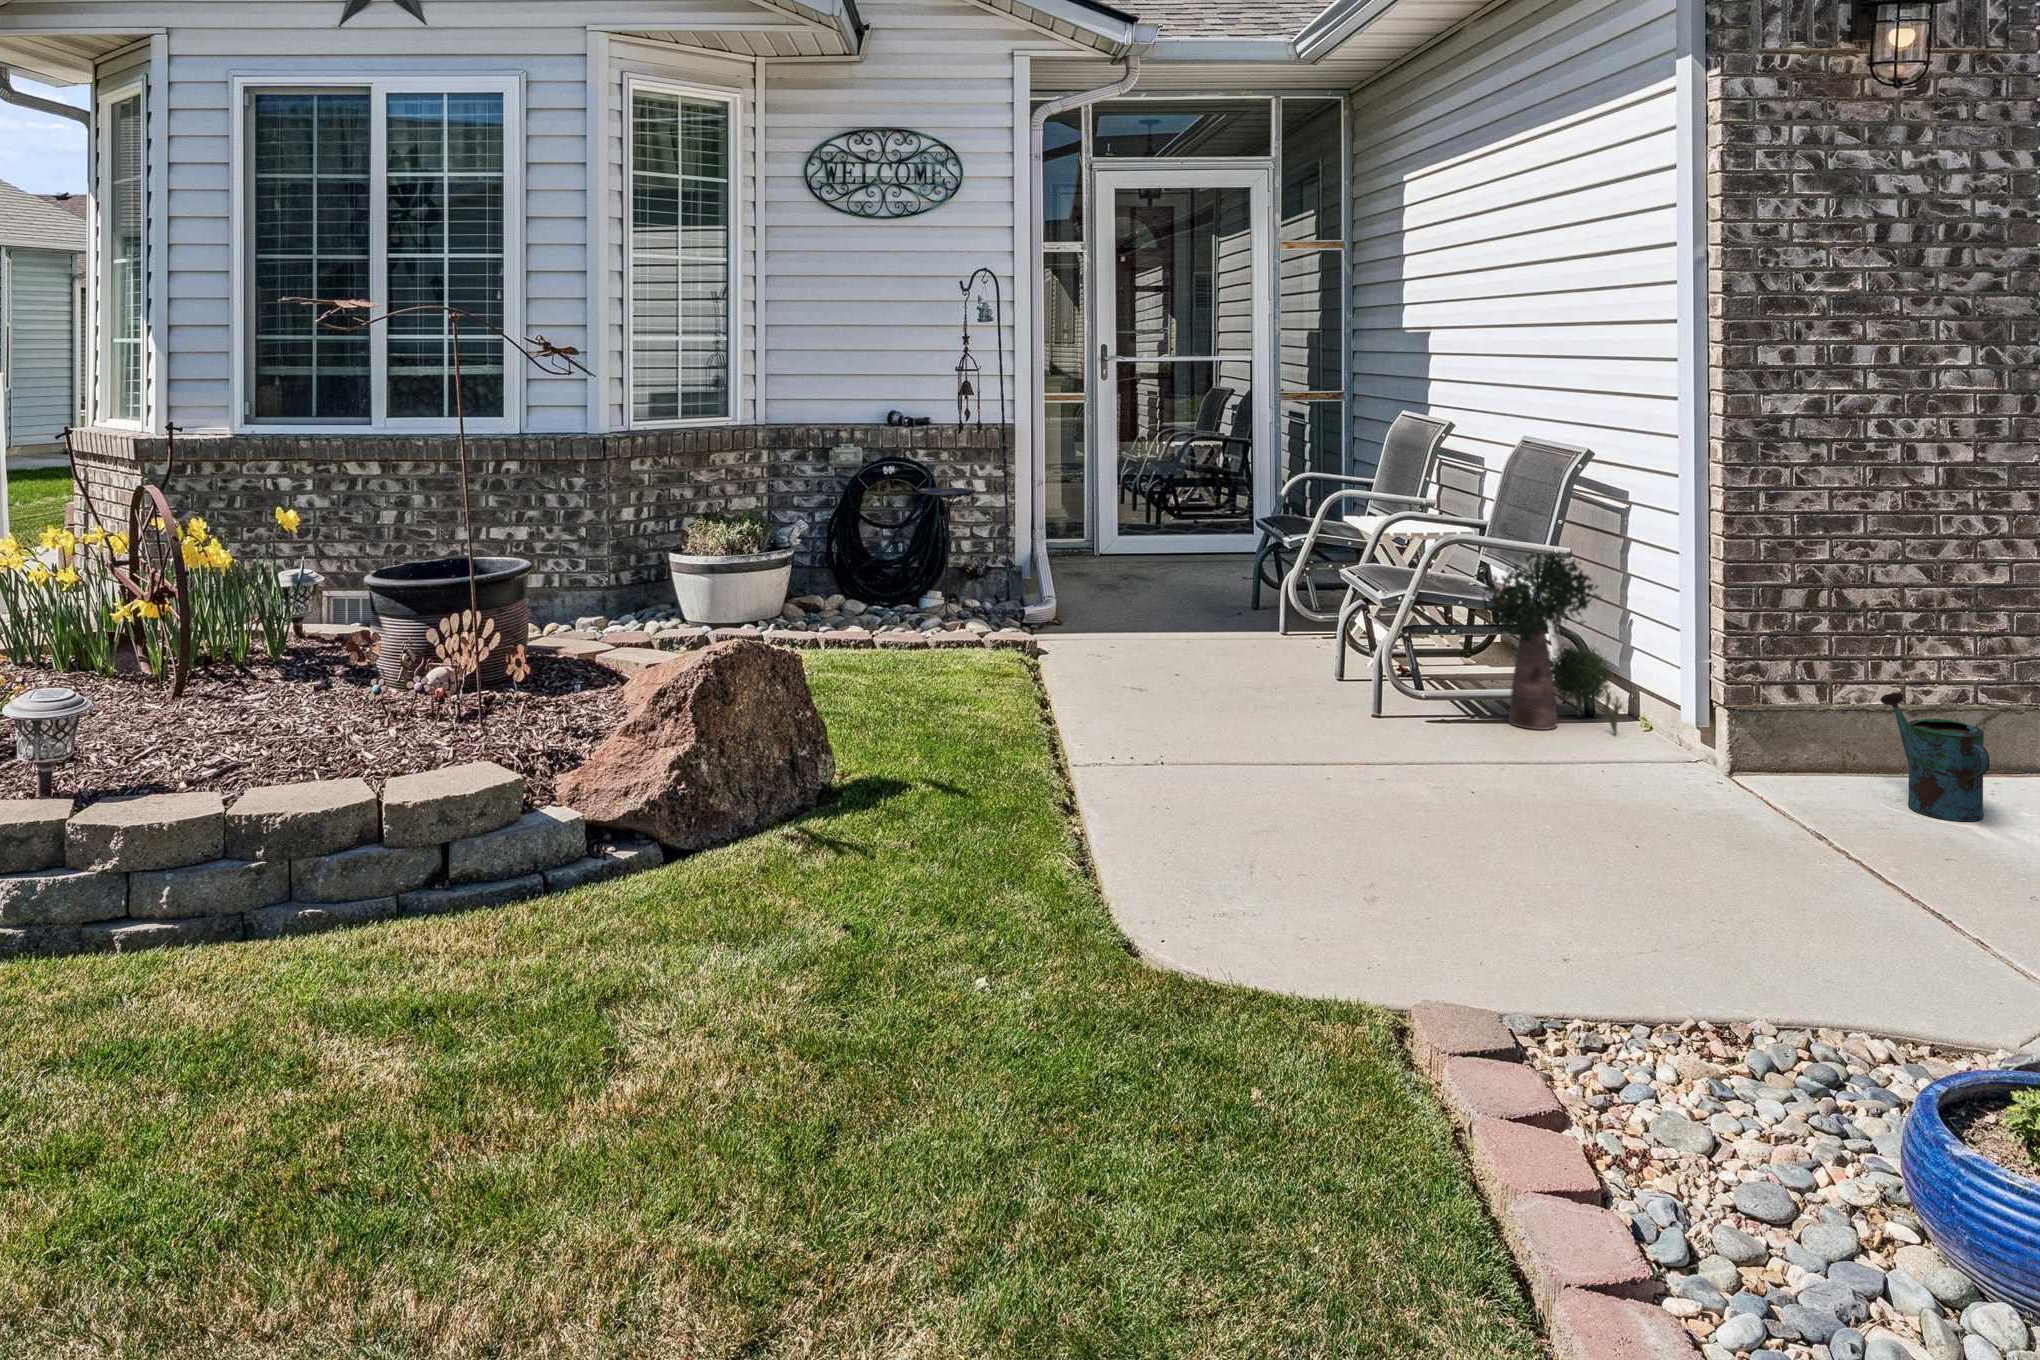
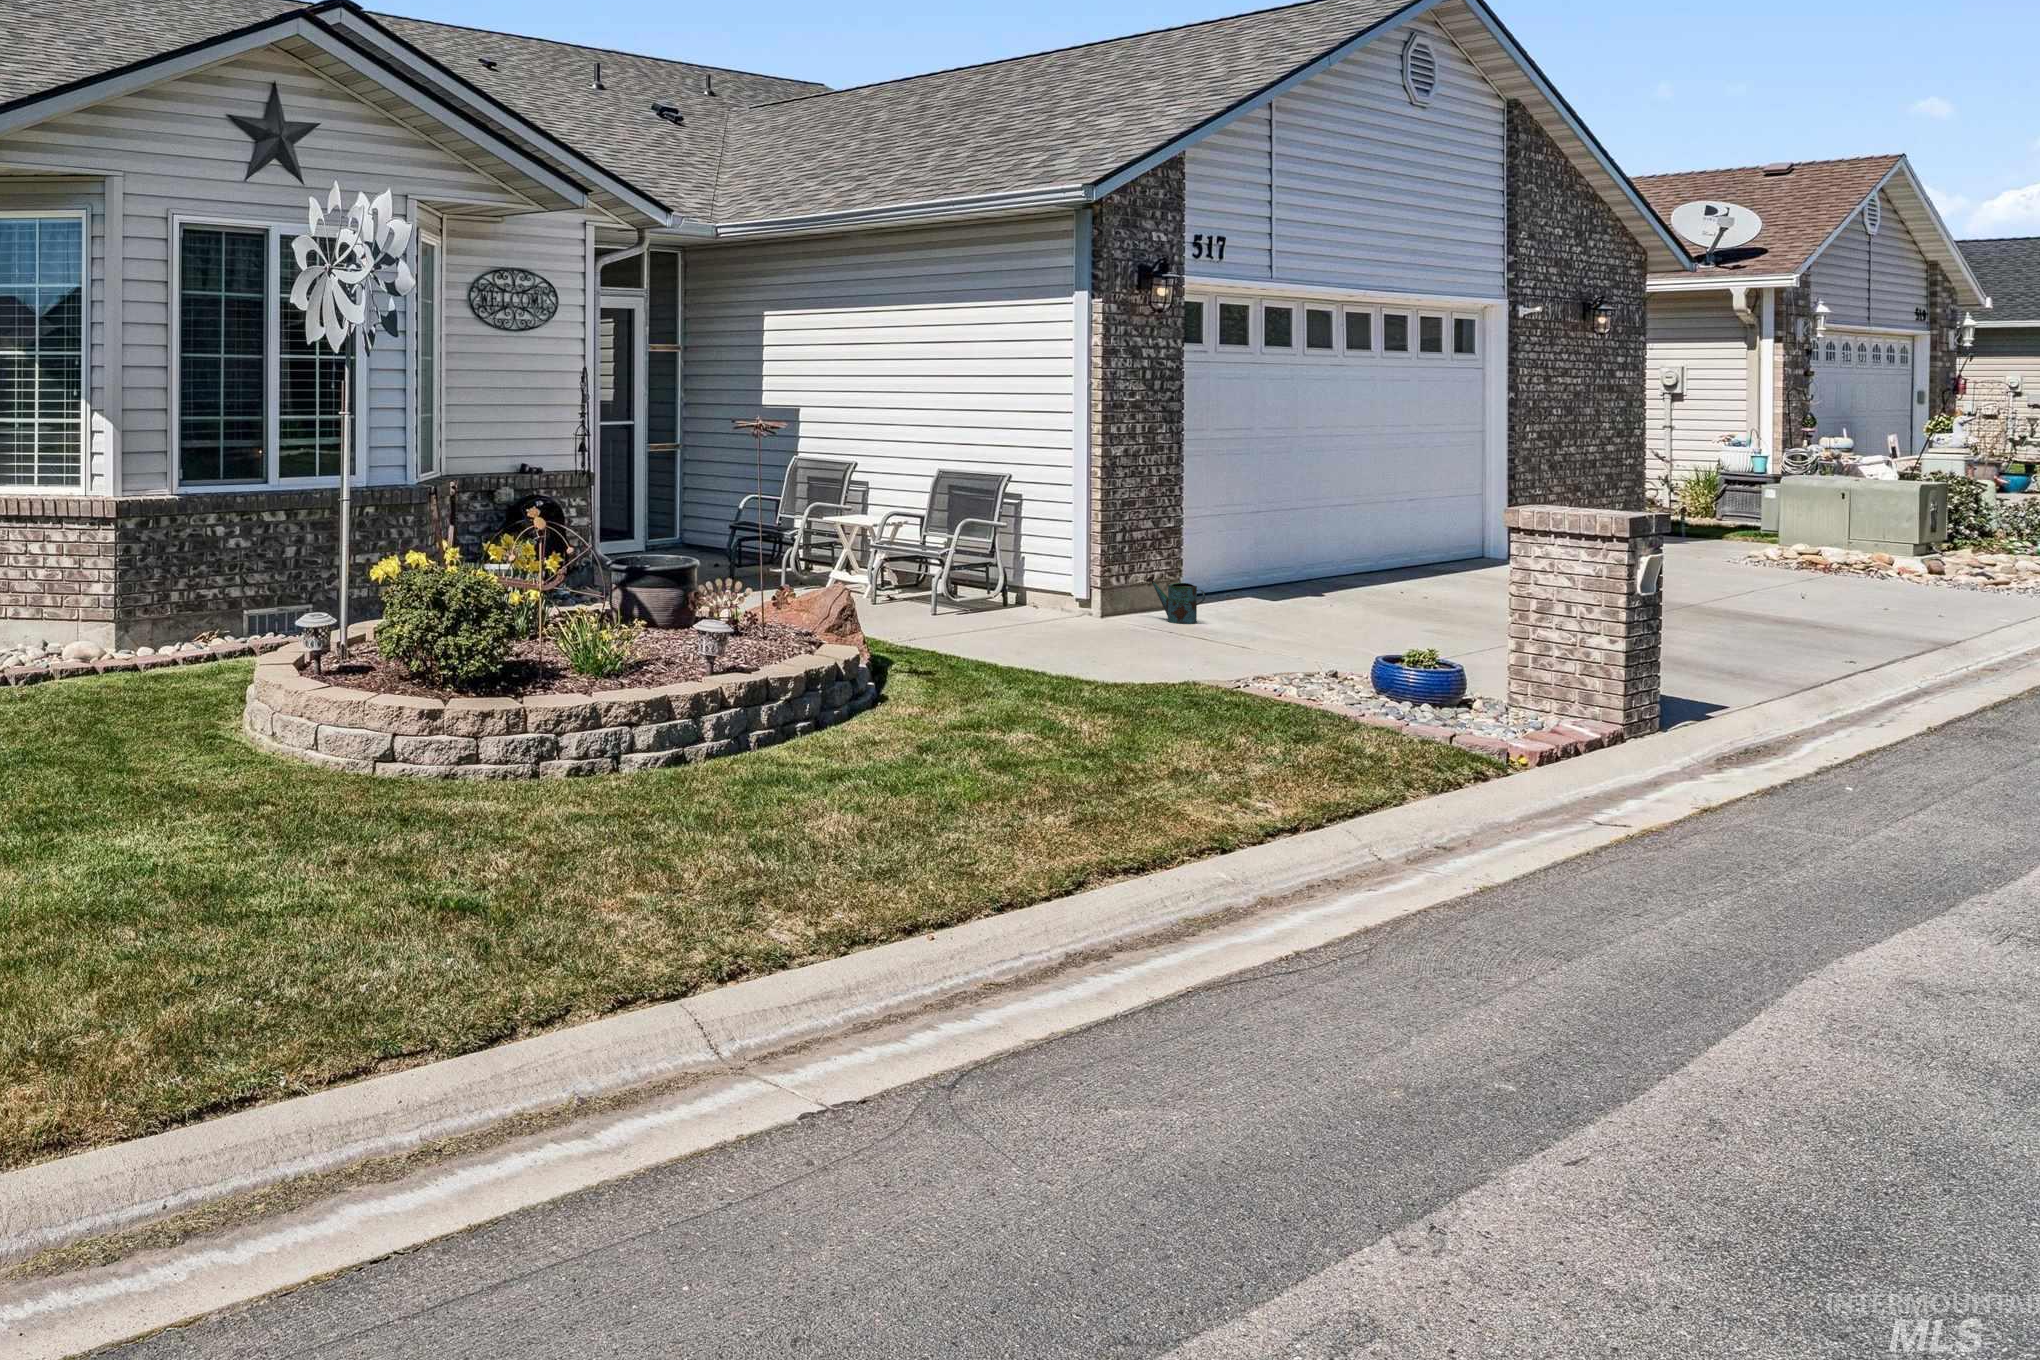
side table: present [918,488,976,622] -> none [570,517,610,605]
potted plant: present [1483,552,1622,734] -> none [962,525,1033,616]

